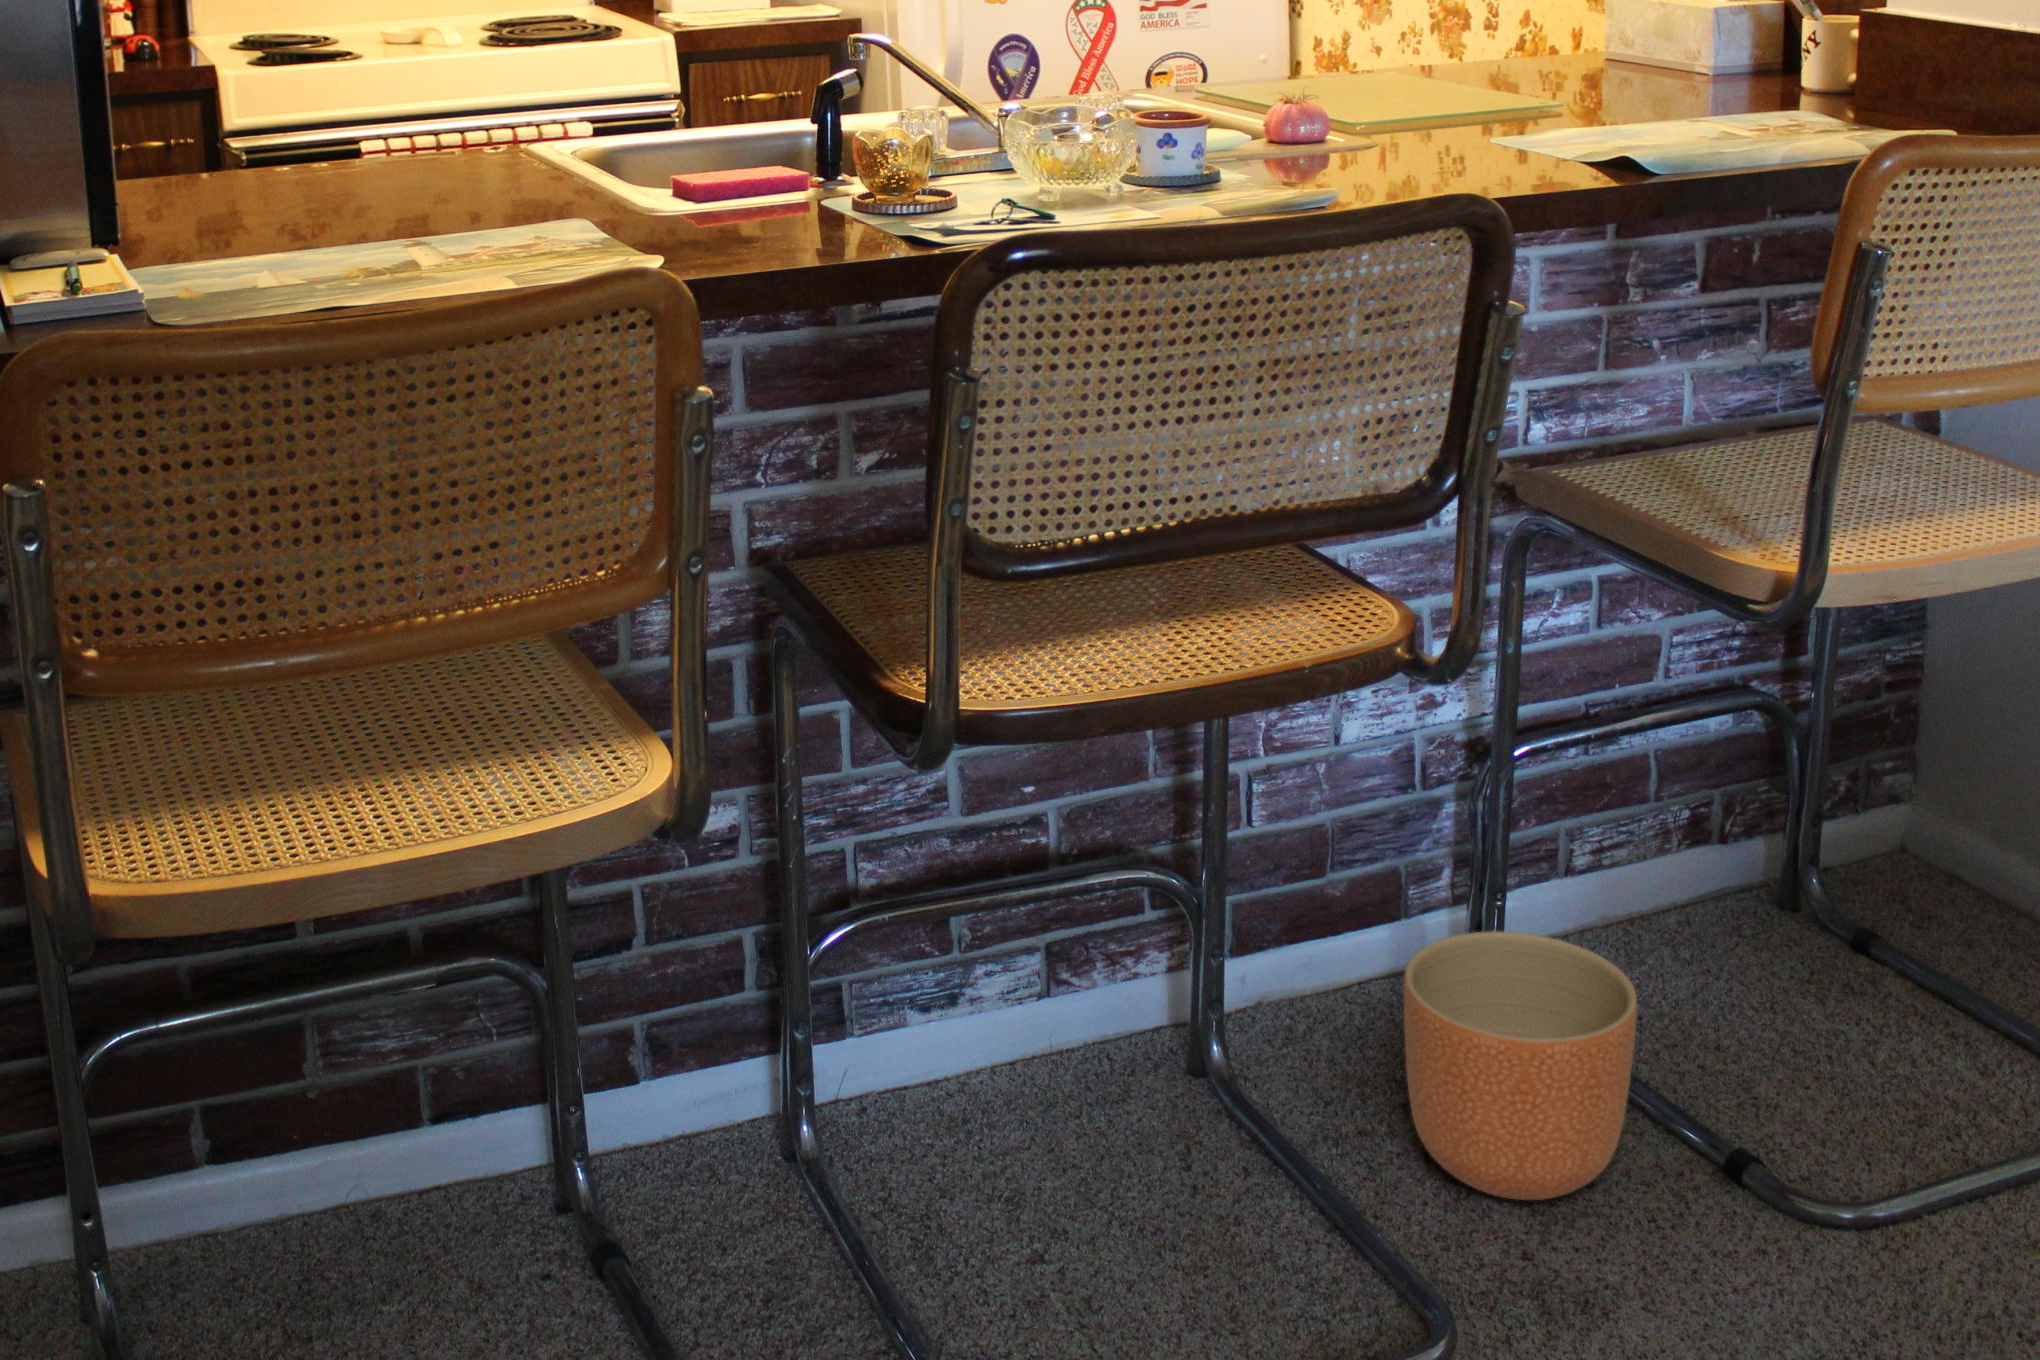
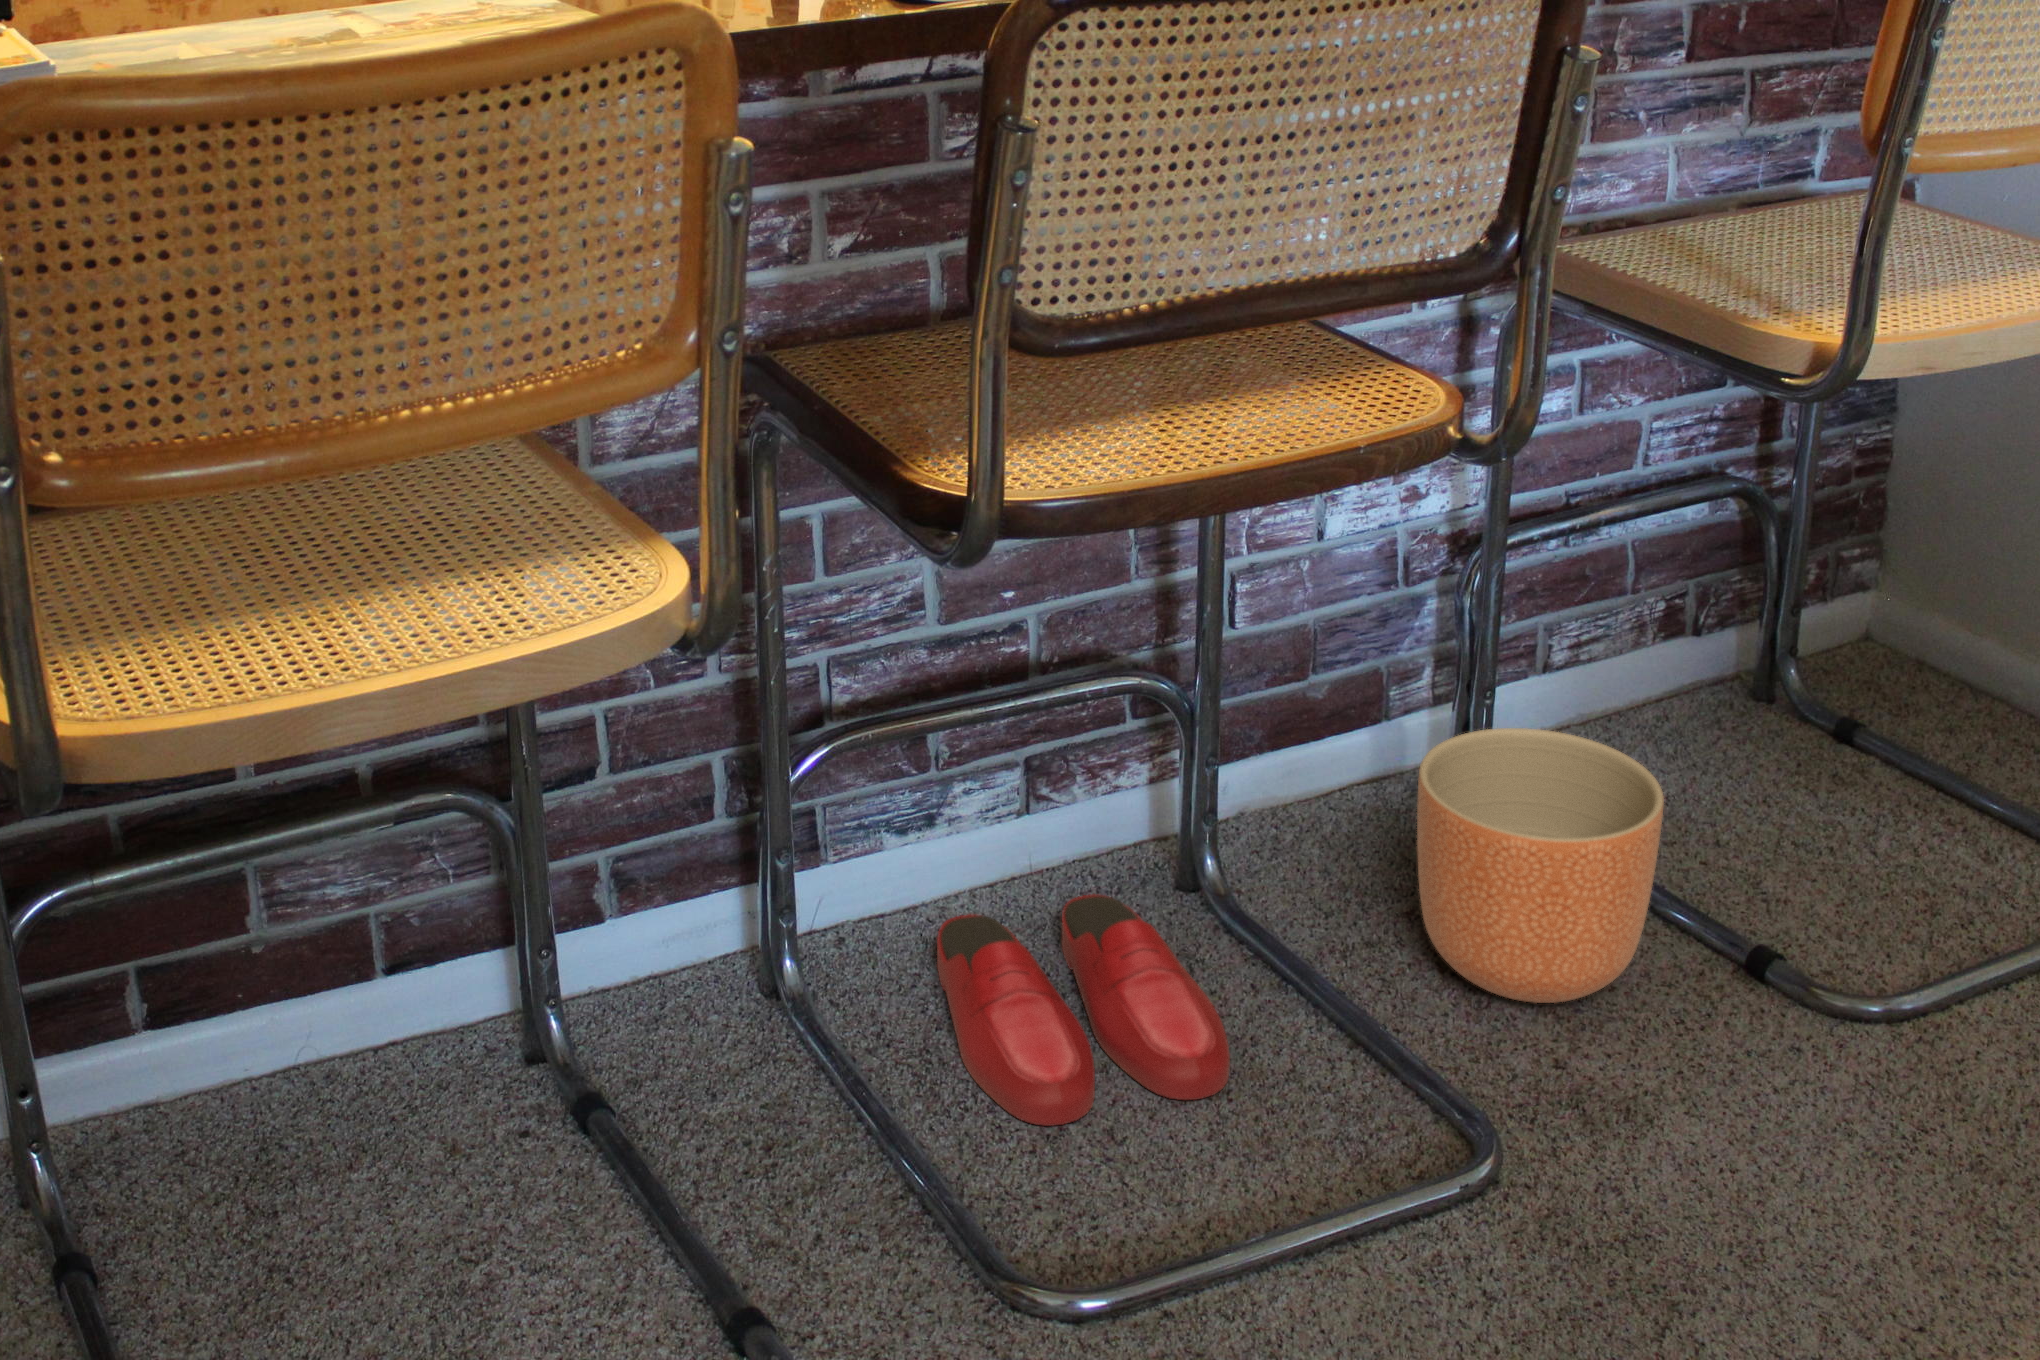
slippers: none [947,1078,1210,1294] -> present [937,894,1230,1126]

